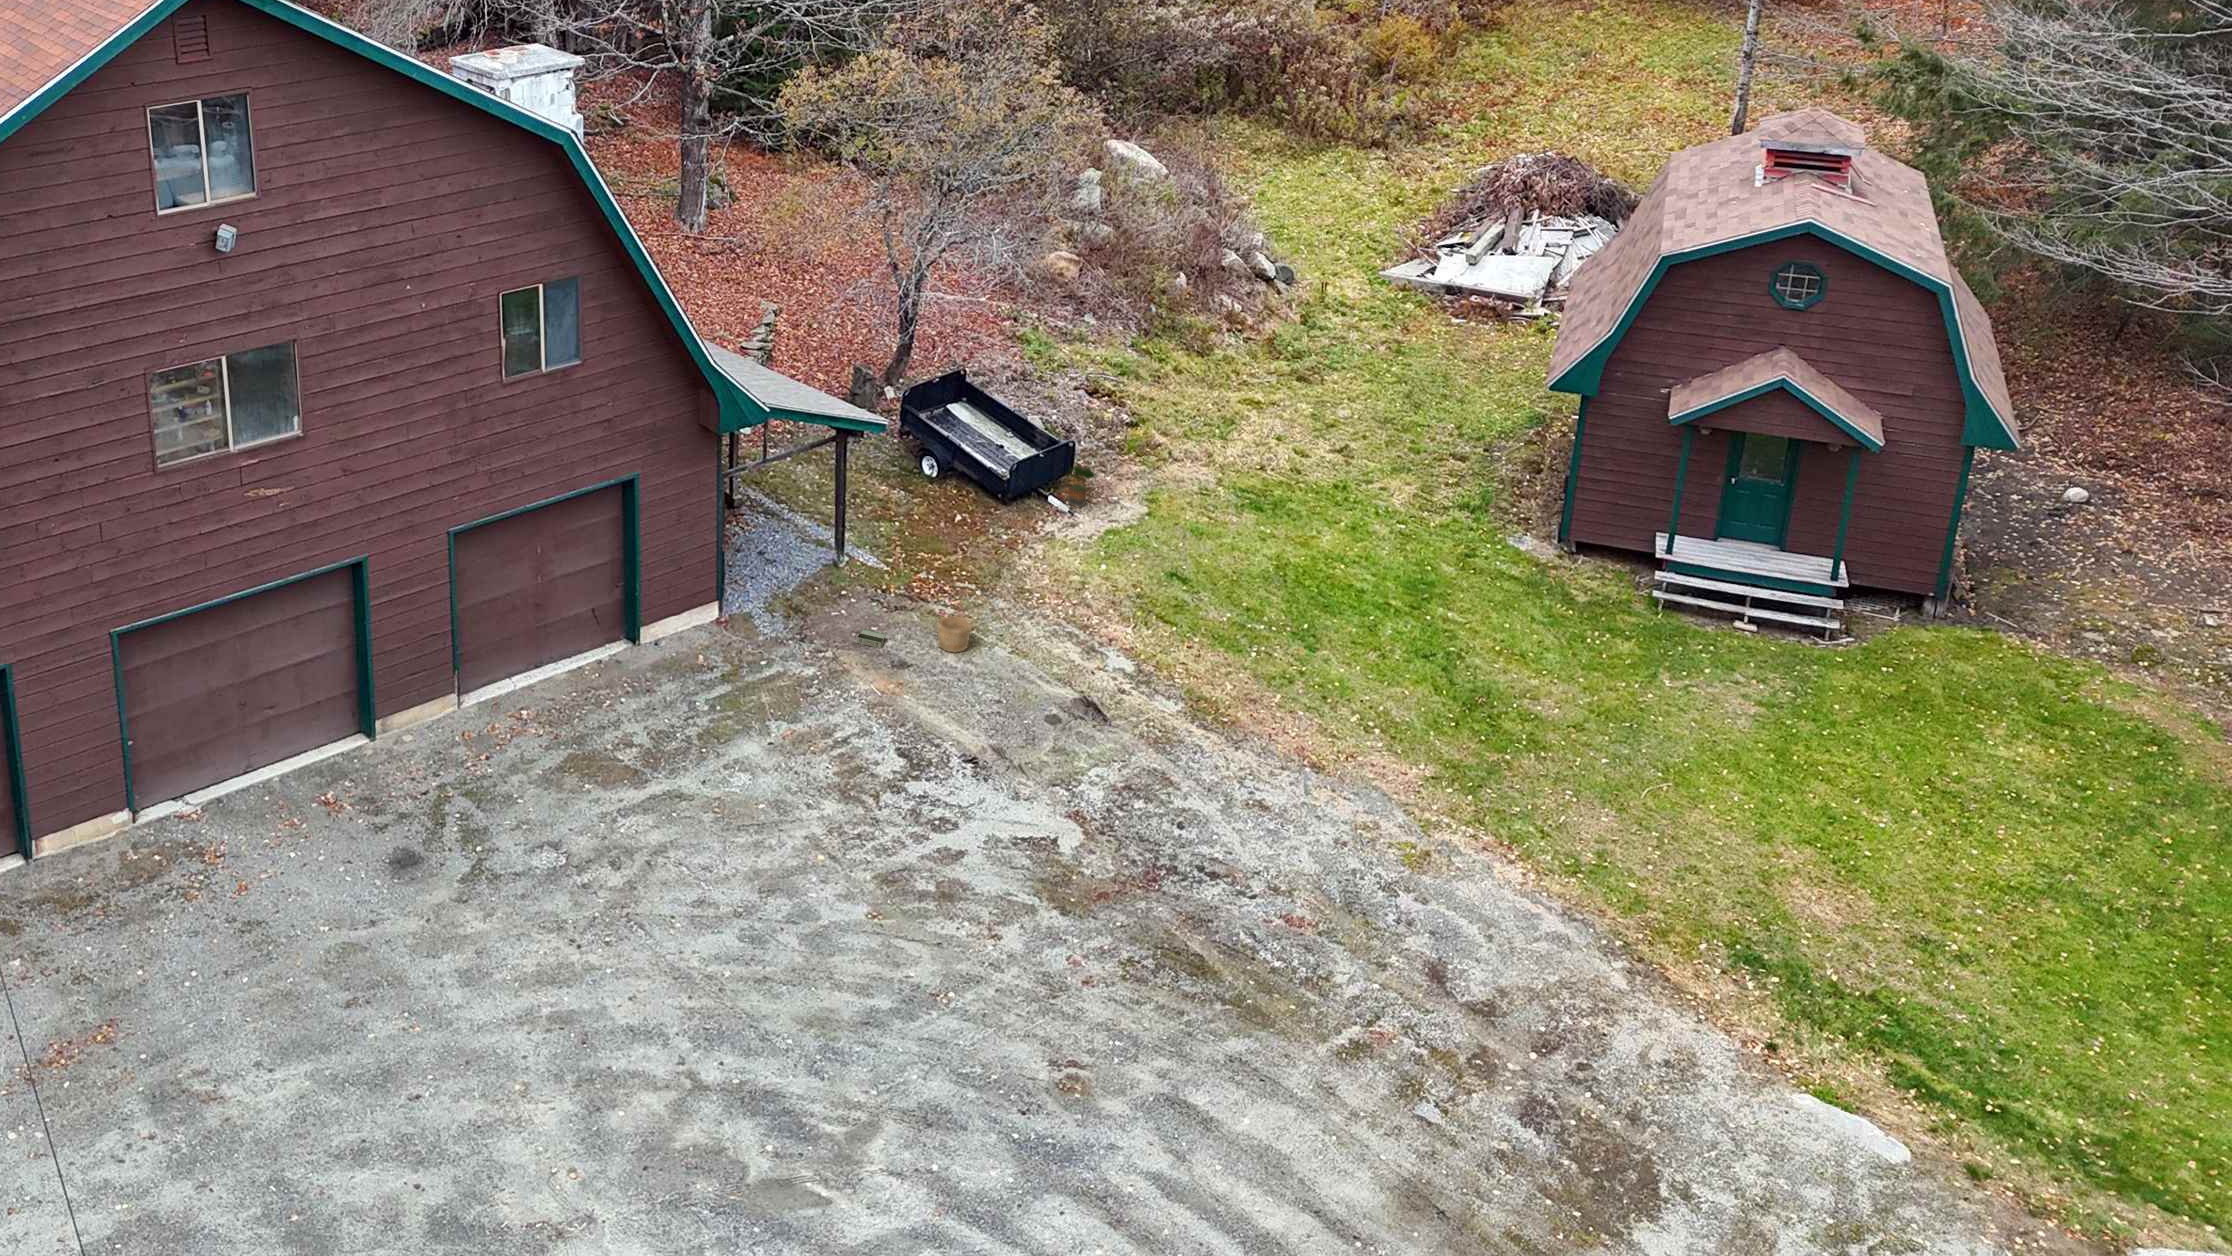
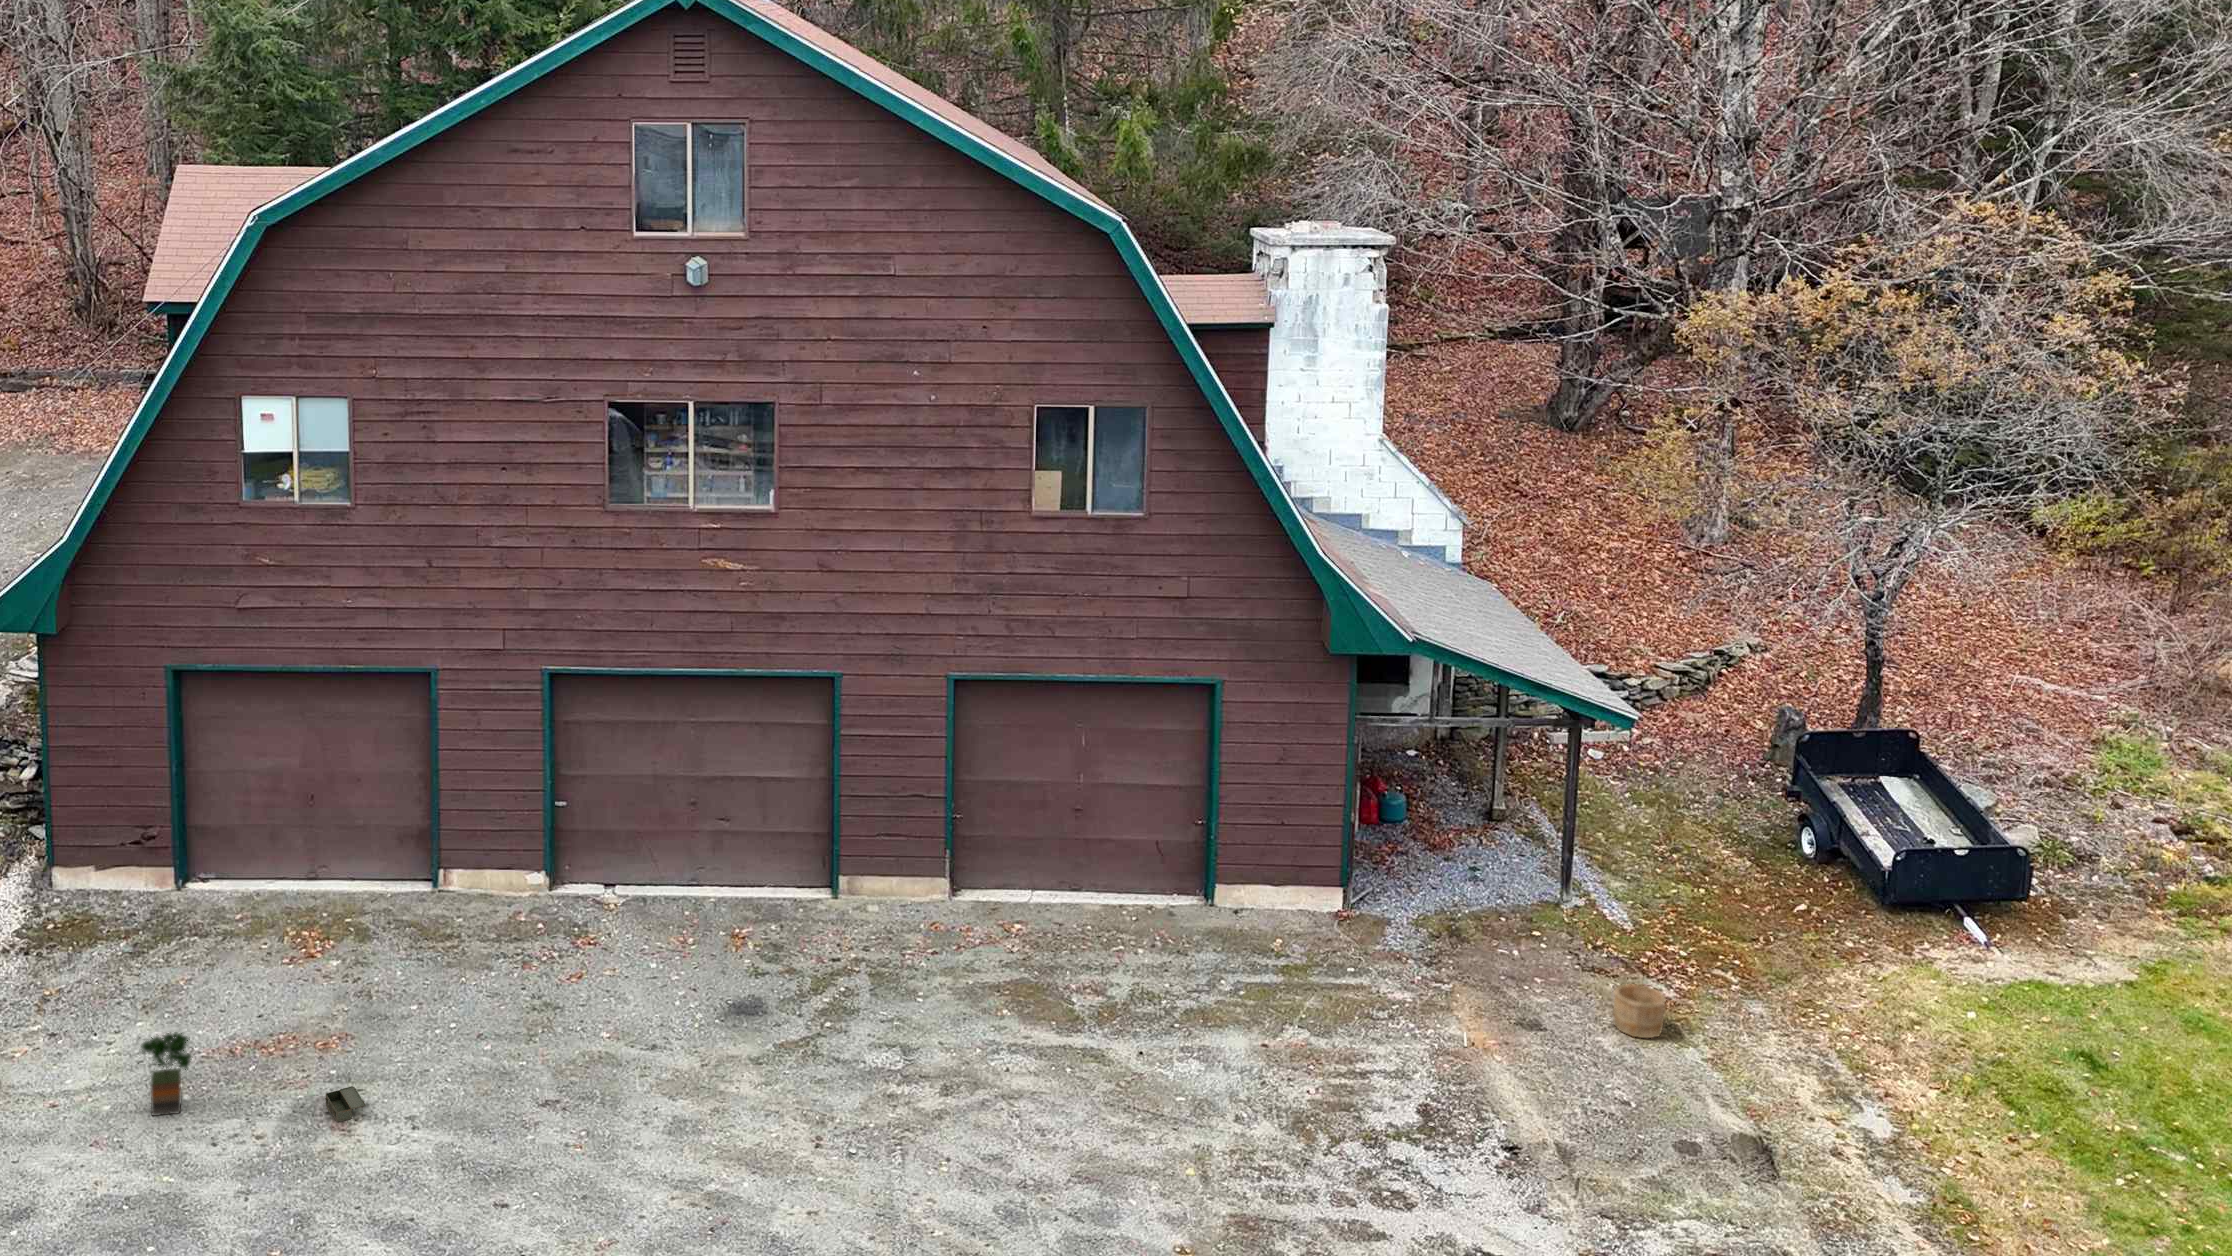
potted tree: present [1067,465,1096,508] -> present [141,1033,192,1116]
toolbox: present [857,629,886,648] -> present [325,1086,365,1122]

